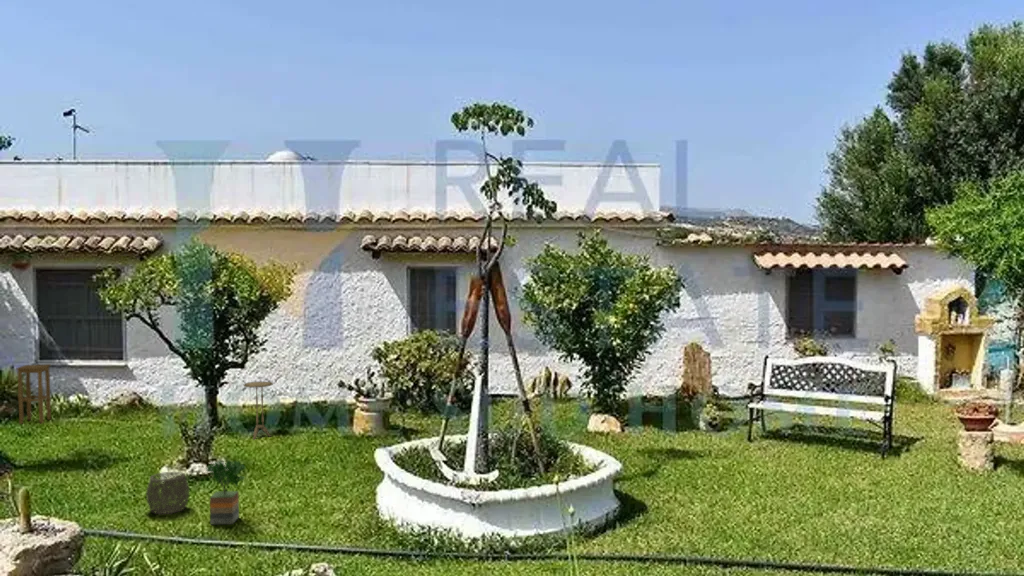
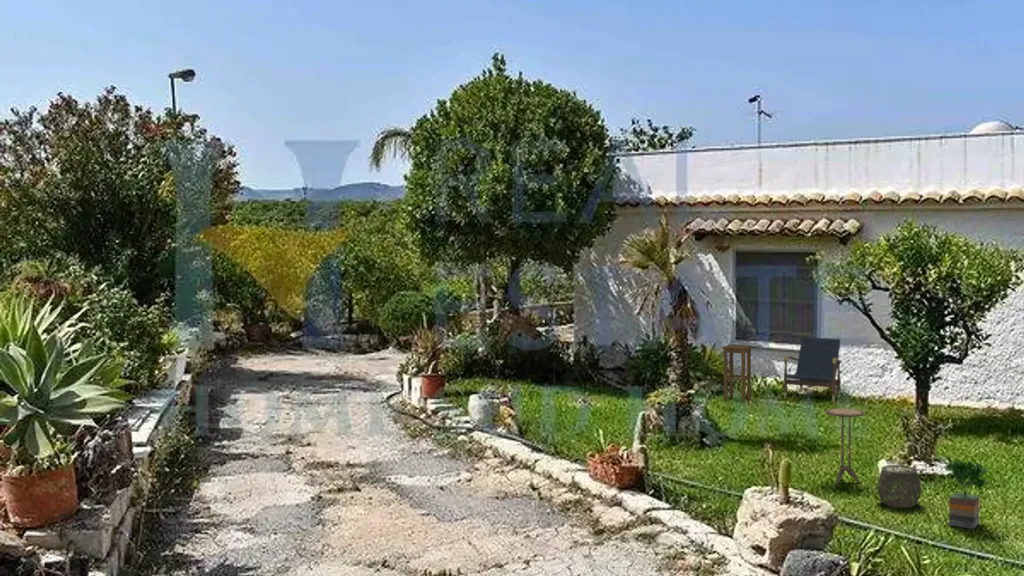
lounge chair: none [87,352,147,414] -> present [783,337,841,402]
side table: present [244,382,273,439] -> present [825,408,865,485]

